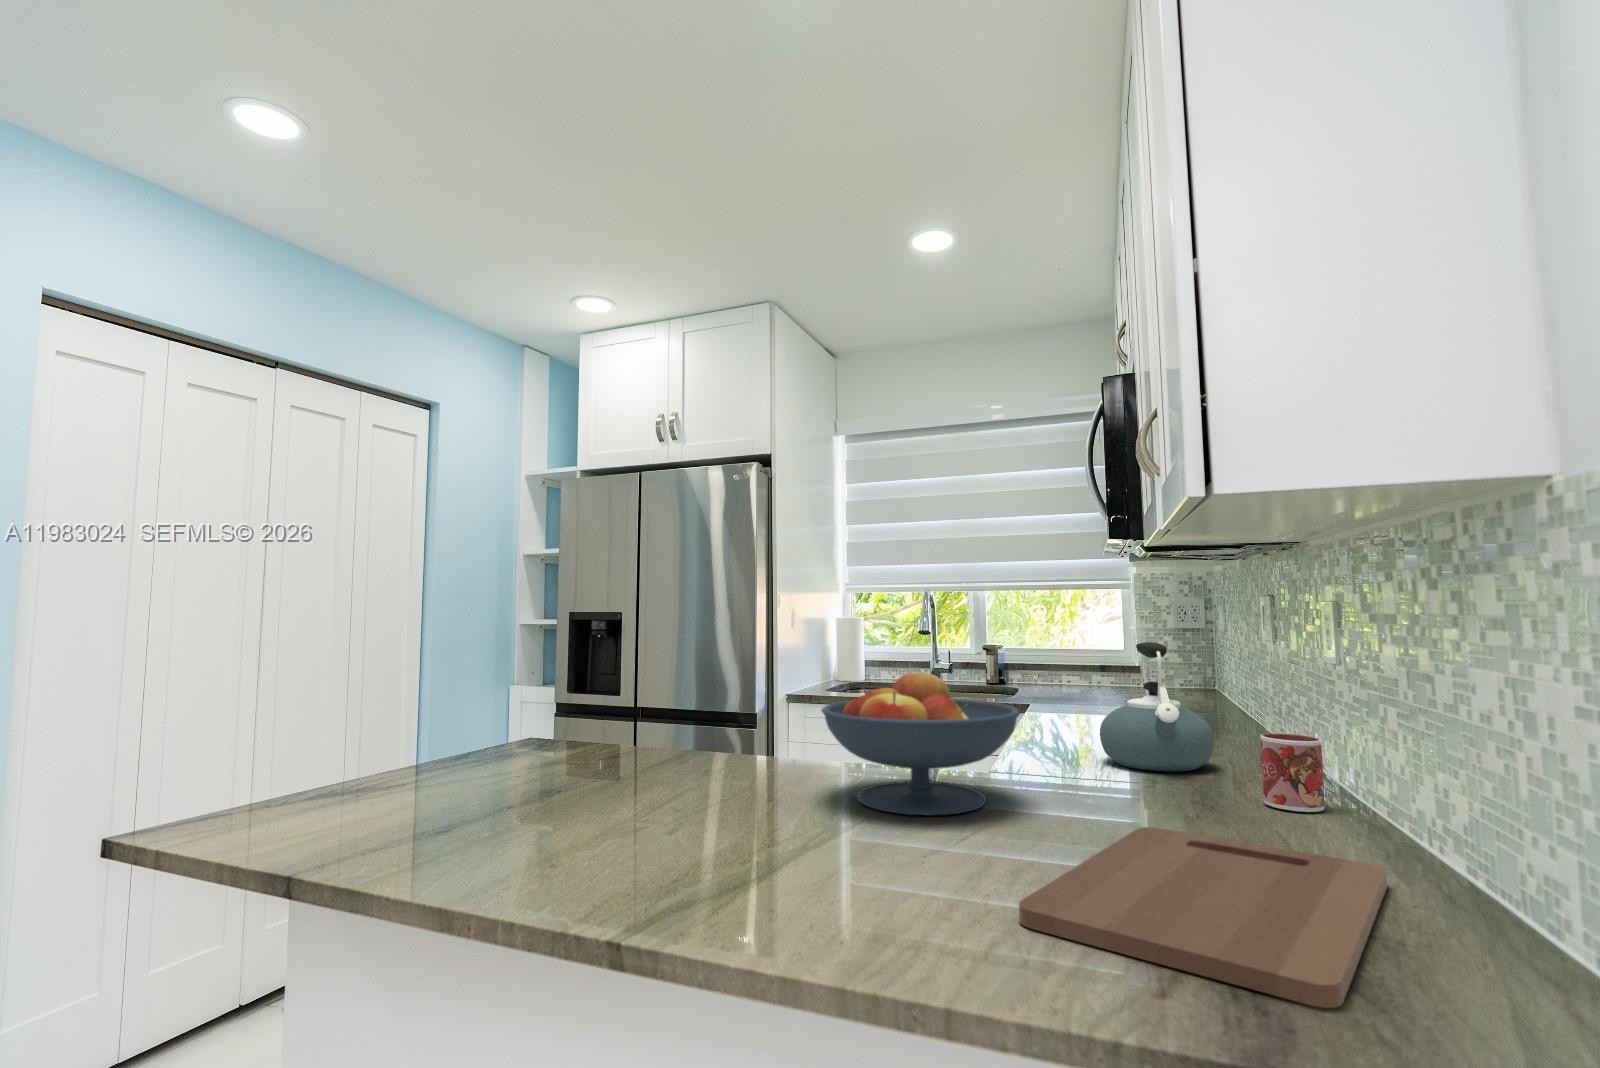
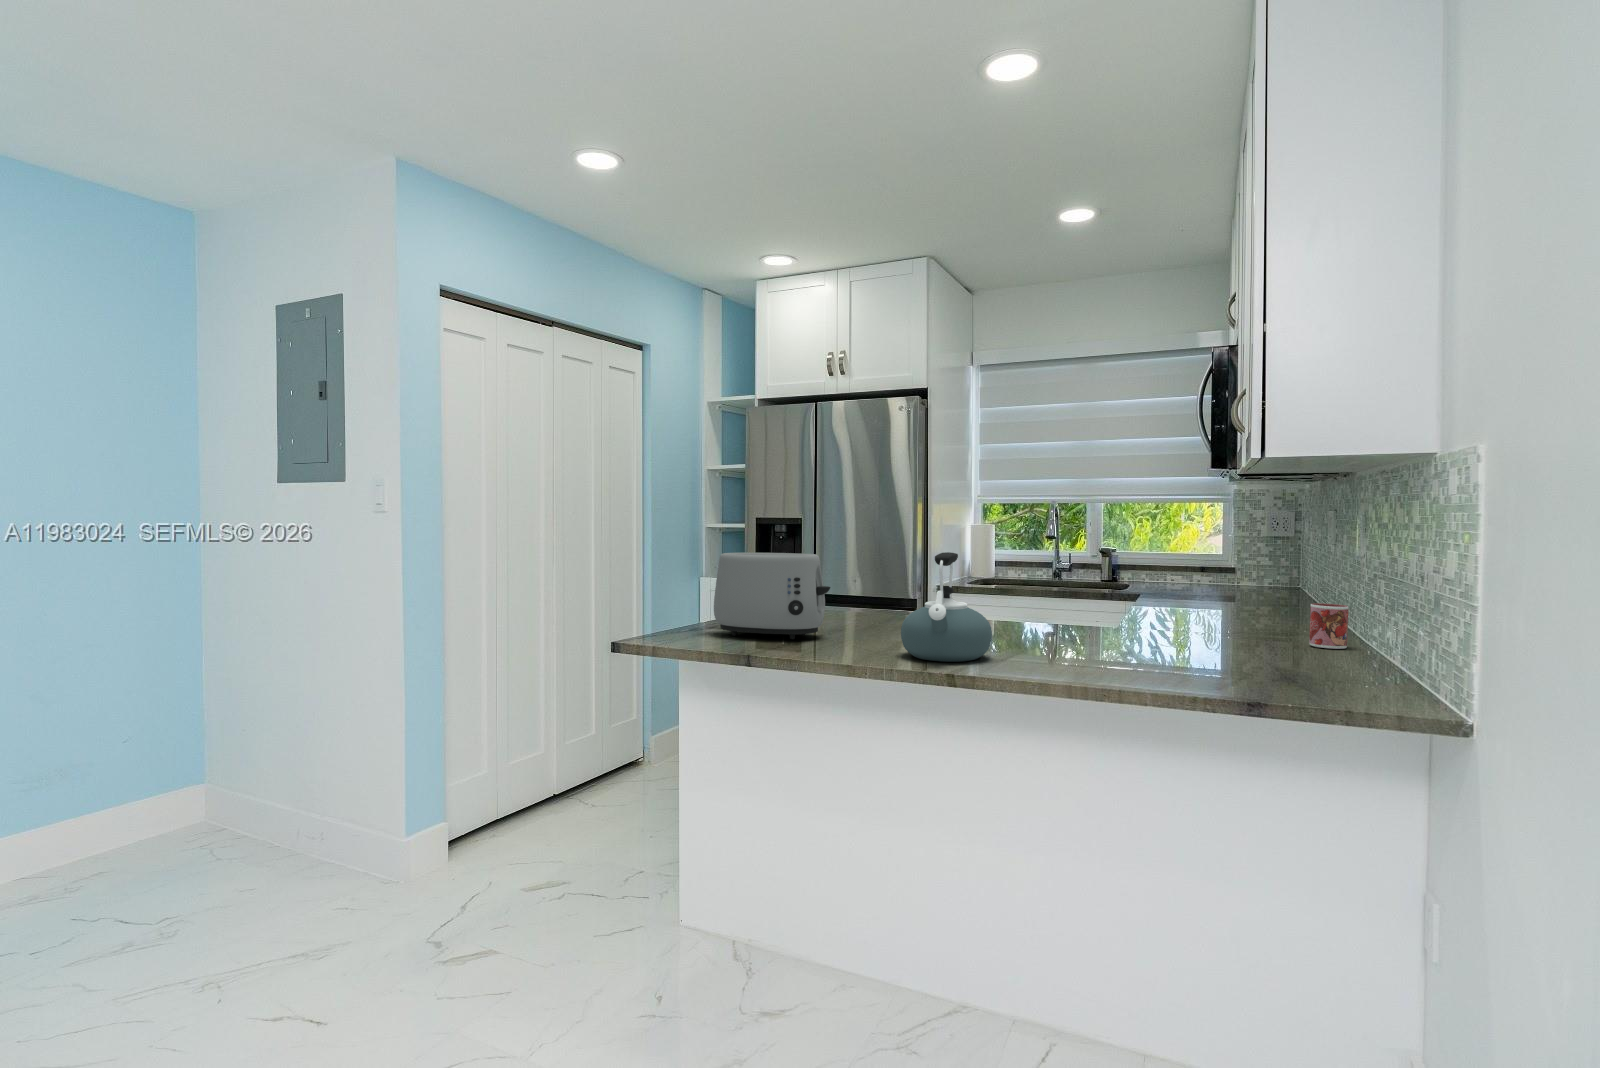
kettle: present [1100,642,1214,772] -> present [901,552,992,662]
toaster: none [298,662,486,813] -> present [714,553,830,639]
fruit bowl: present [821,671,1020,815] -> none [1030,562,1158,646]
cutting board: present [1019,827,1388,1008] -> none [1168,649,1362,696]

